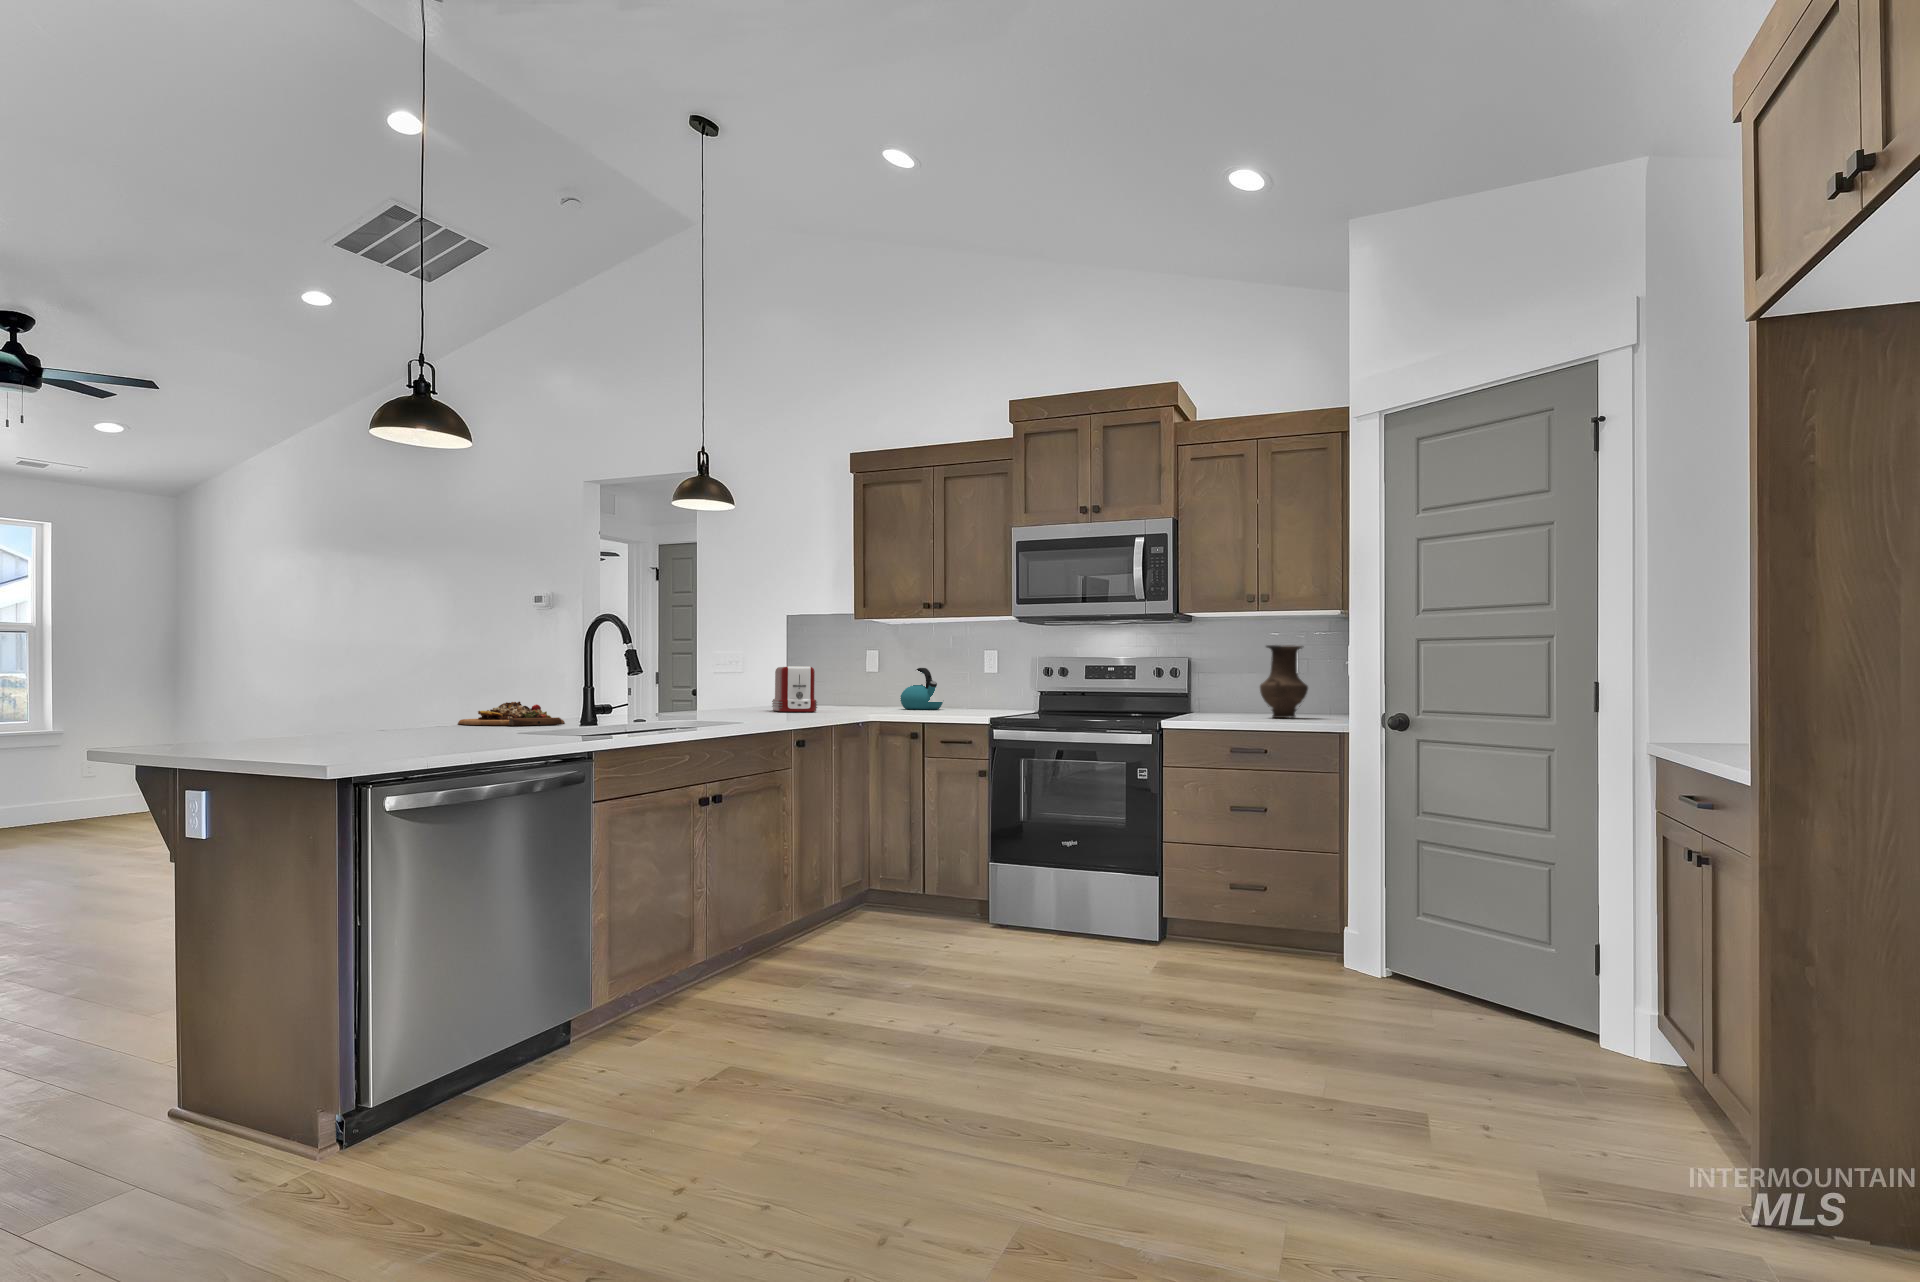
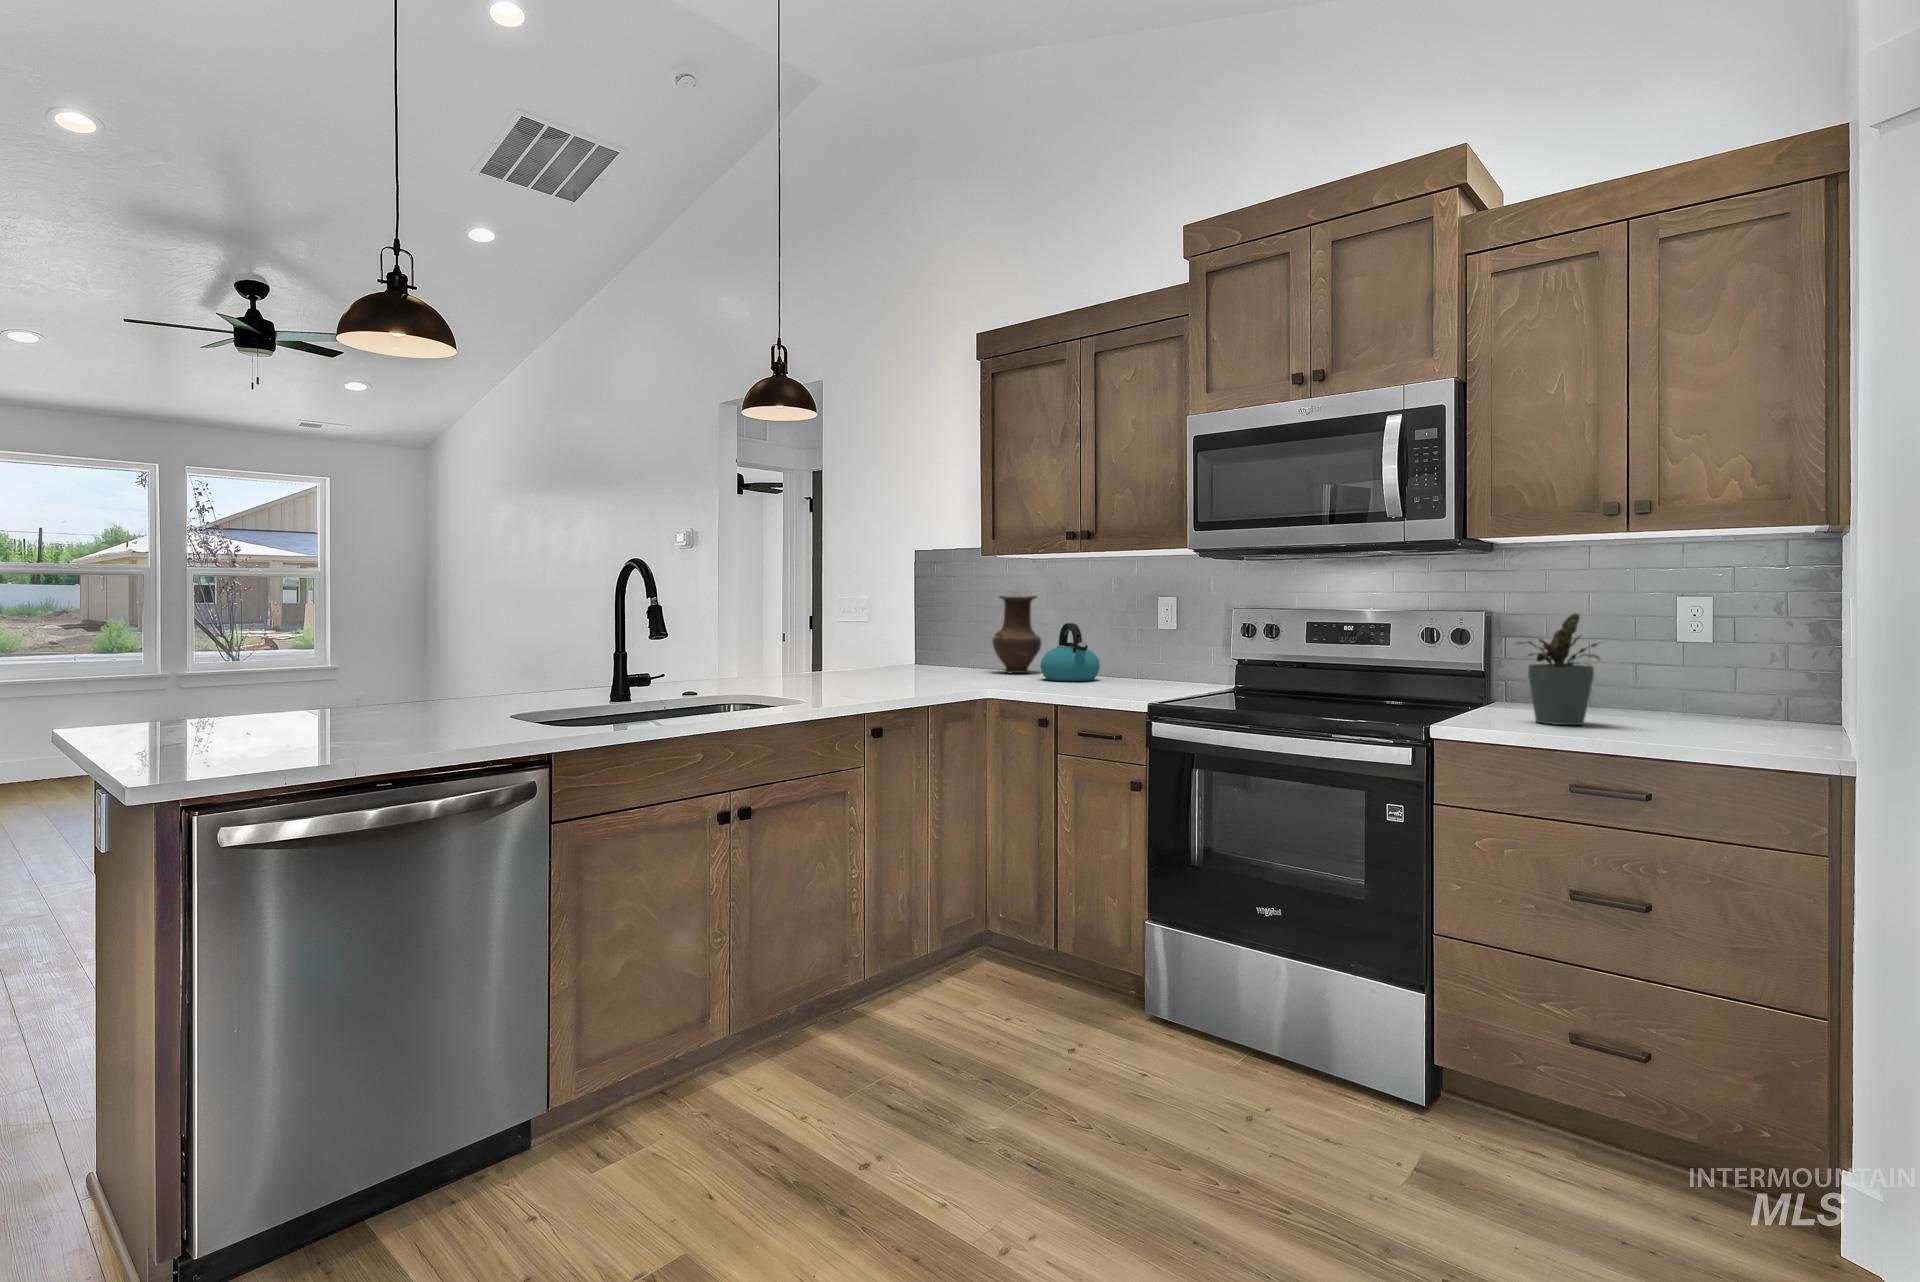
vase: present [1260,645,1308,718] -> present [992,596,1041,673]
potted plant: none [1202,656,1249,719] -> present [1518,613,1600,725]
toaster: present [772,666,817,712] -> none [851,626,907,690]
cutting board: present [458,702,565,726] -> none [214,703,405,753]

